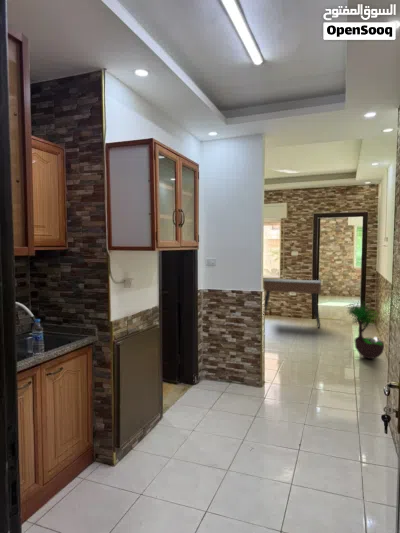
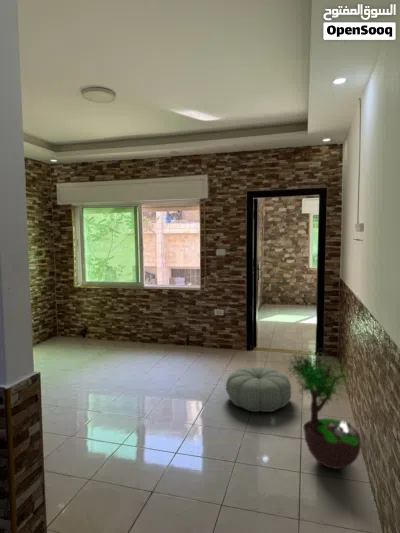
console table: present [263,279,321,327] -> none [162,292,257,372]
pouf: none [306,320,346,342] -> present [226,366,291,412]

